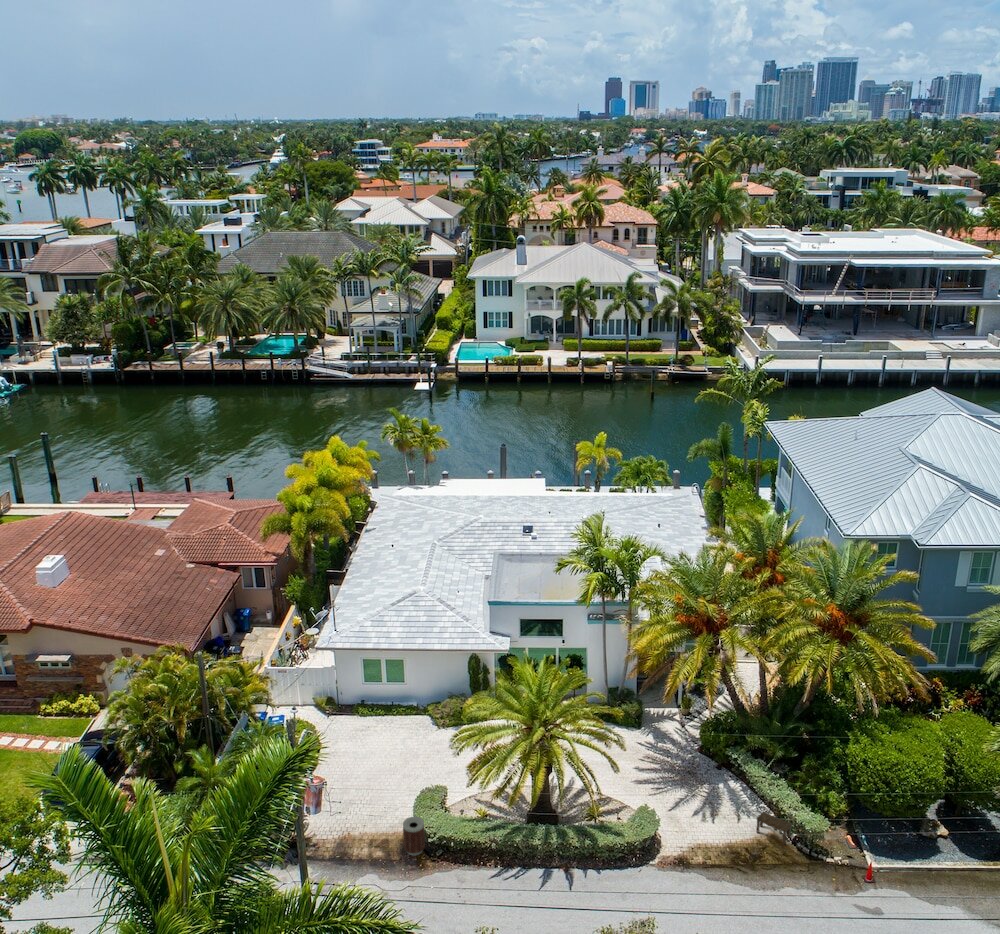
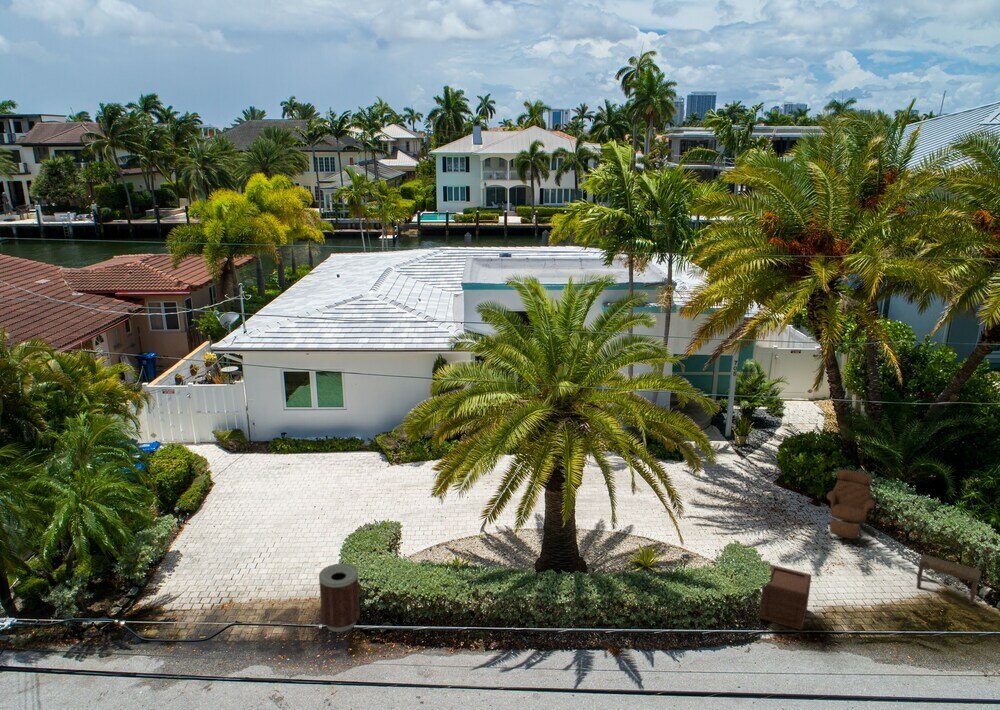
lounge chair: none [717,749,749,800] -> present [827,470,875,545]
wooden crate: none [653,819,685,859] -> present [759,565,811,630]

